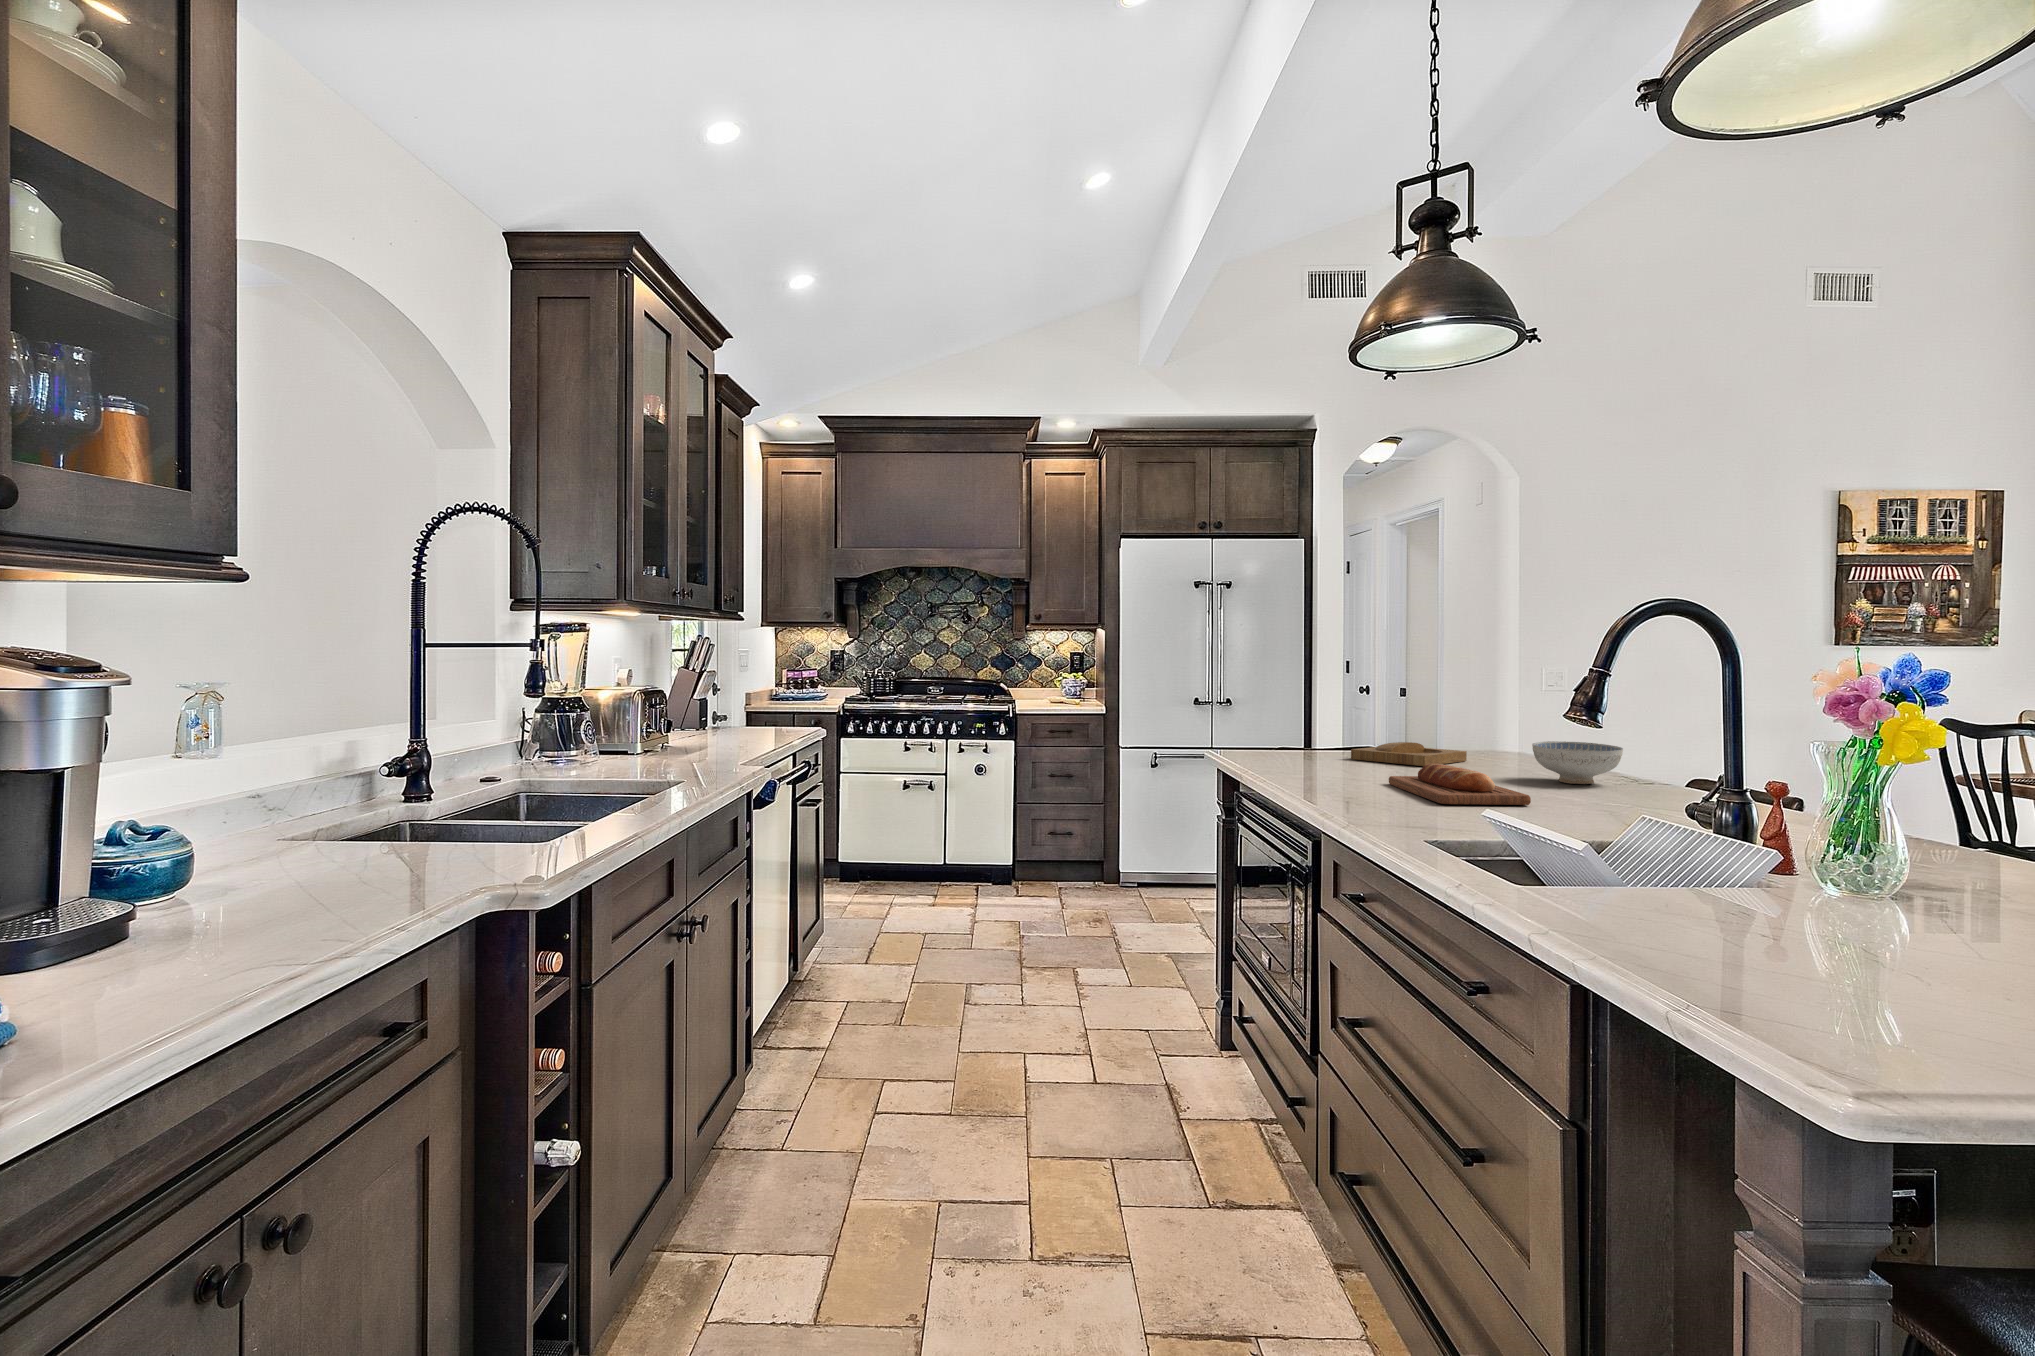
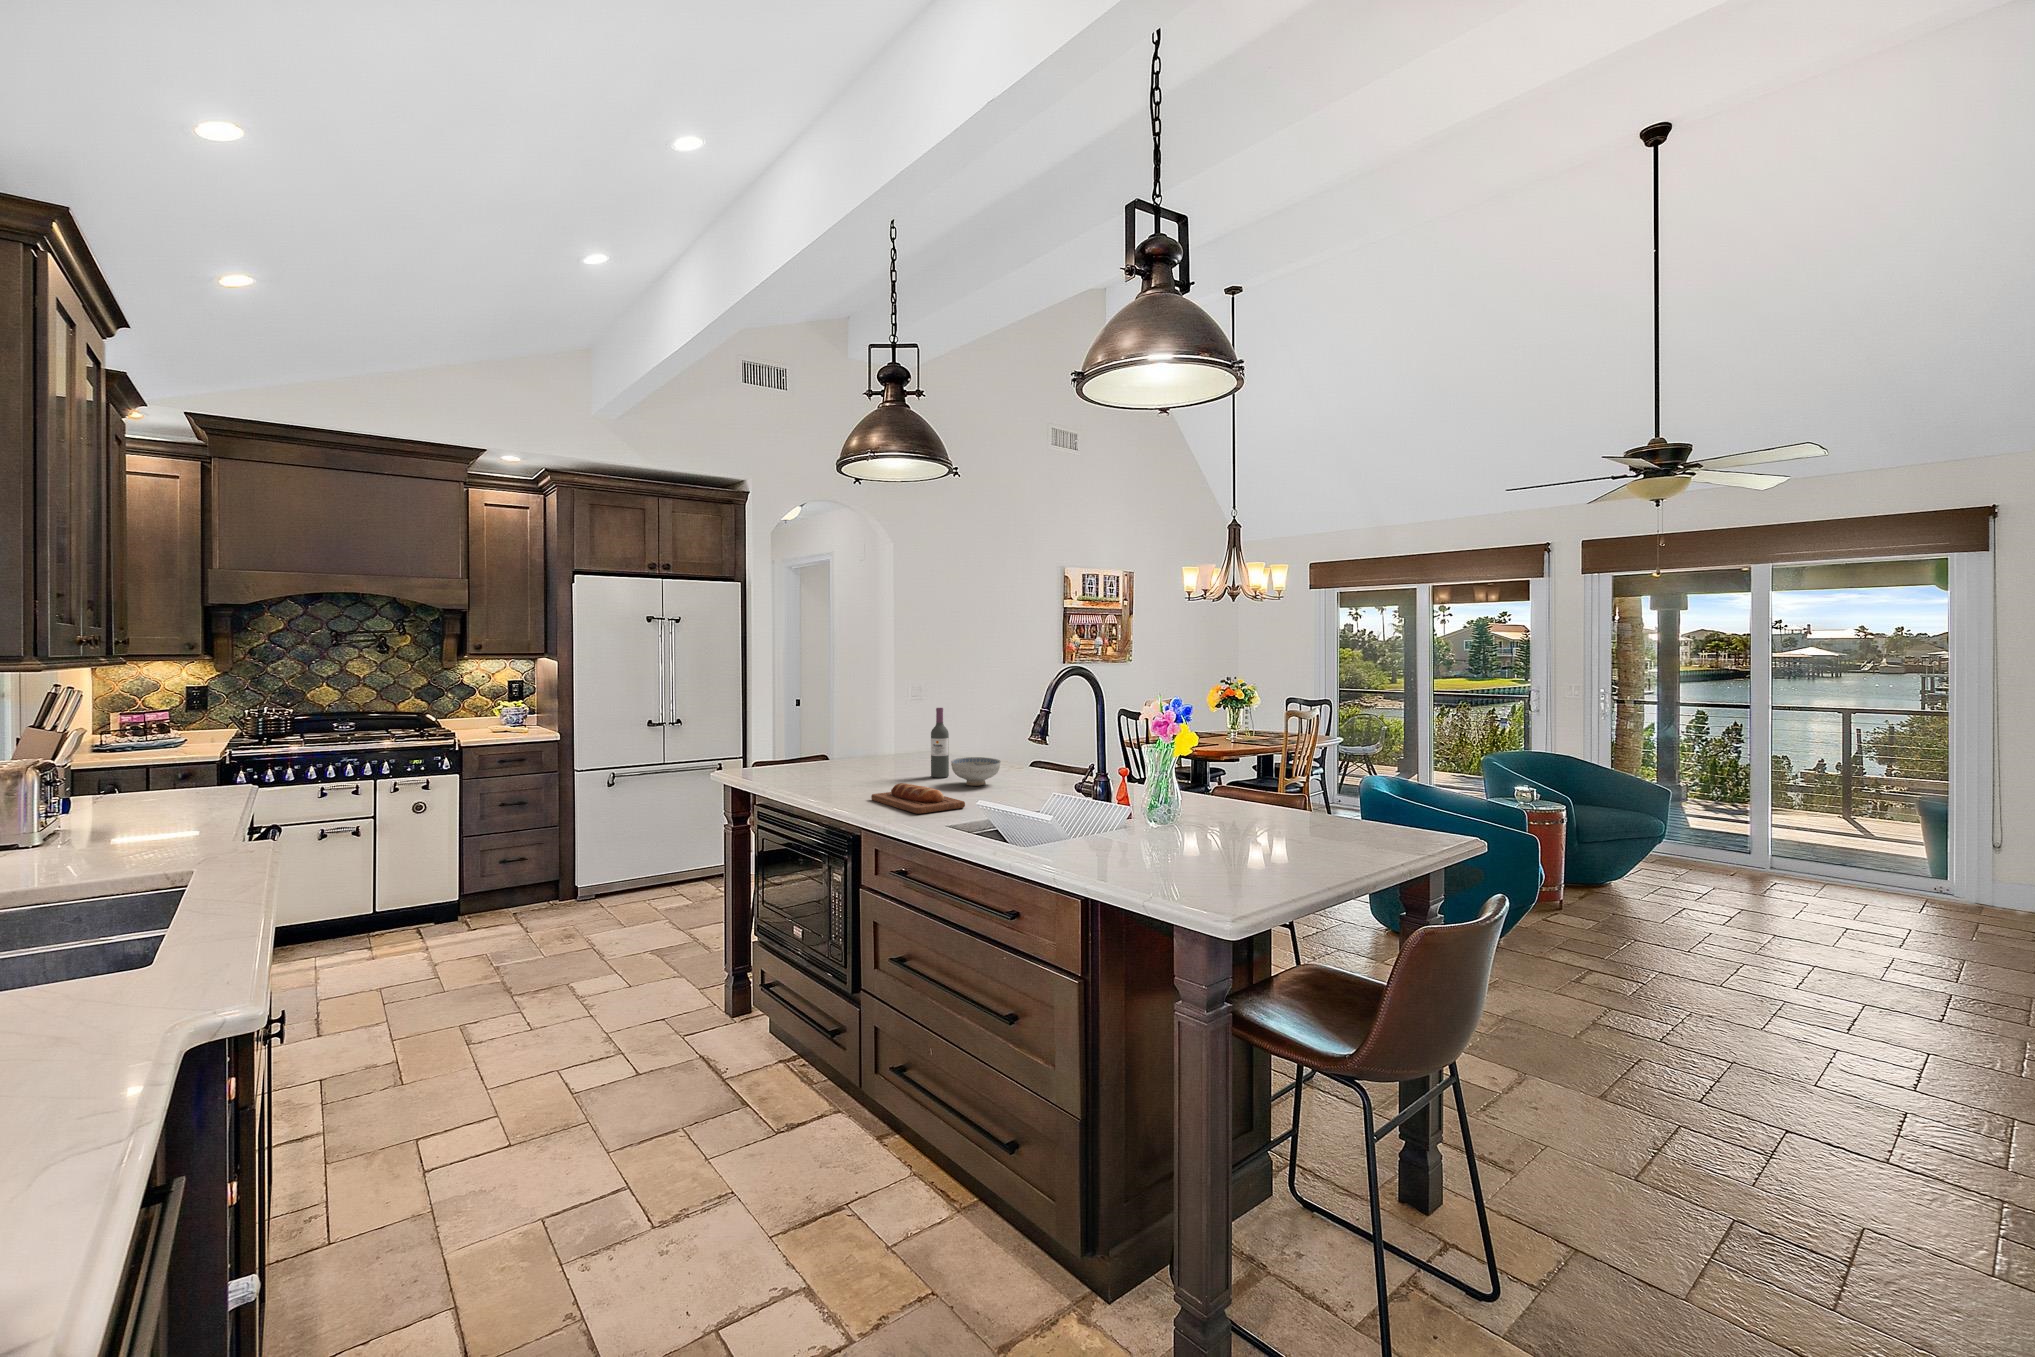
wine bottle: none [1507,667,1538,771] -> present [931,708,949,778]
tray: present [1351,742,1467,766] -> none [827,762,902,780]

